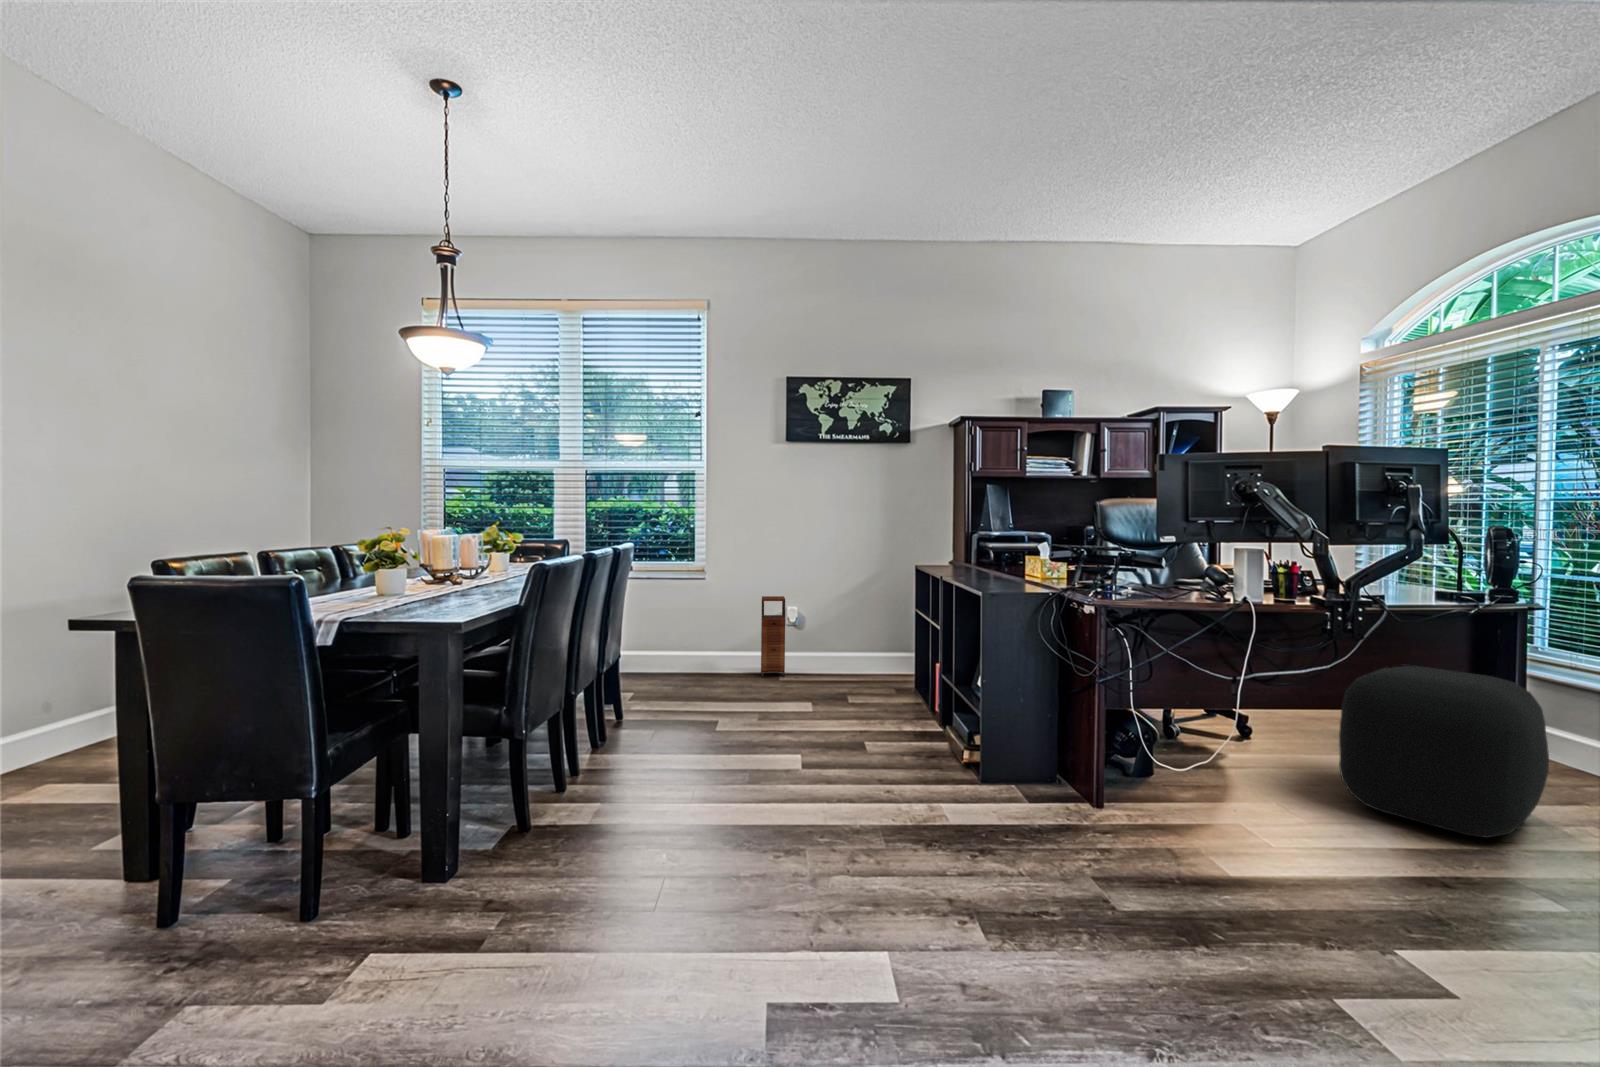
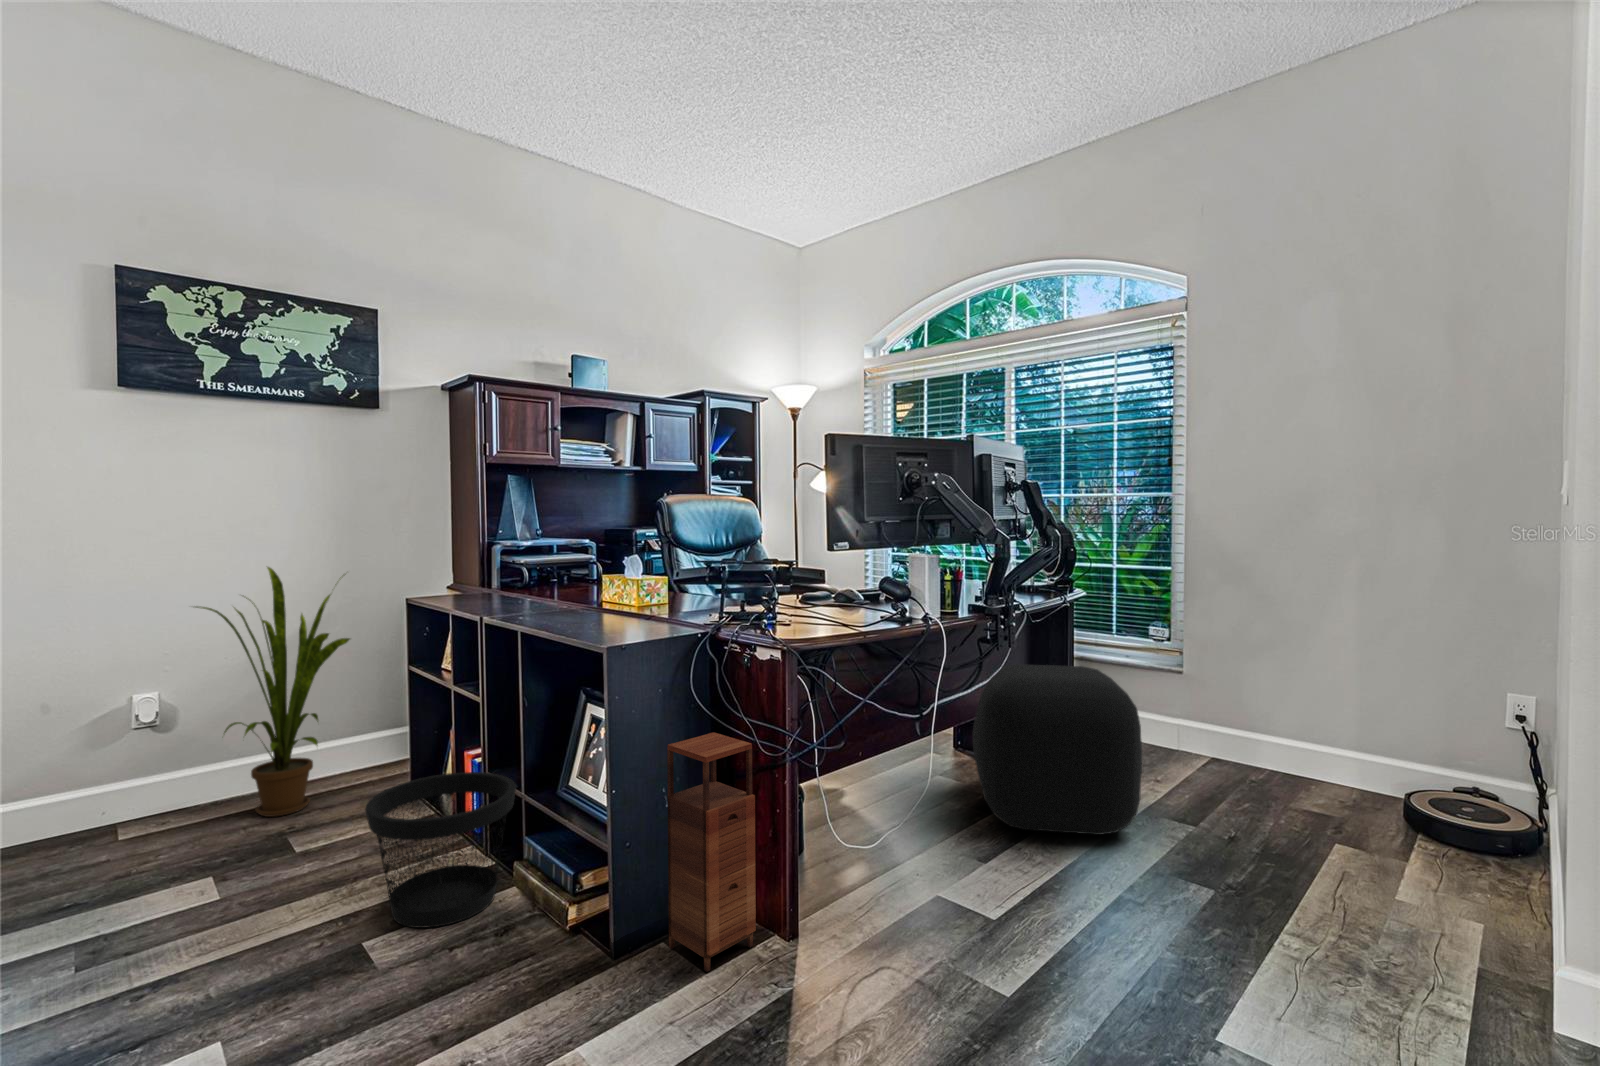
house plant: none [809,540,887,684] -> present [196,567,350,817]
storage cabinet: present [761,596,785,677] -> present [667,732,756,972]
wastebasket: none [871,667,951,747] -> present [365,772,516,928]

